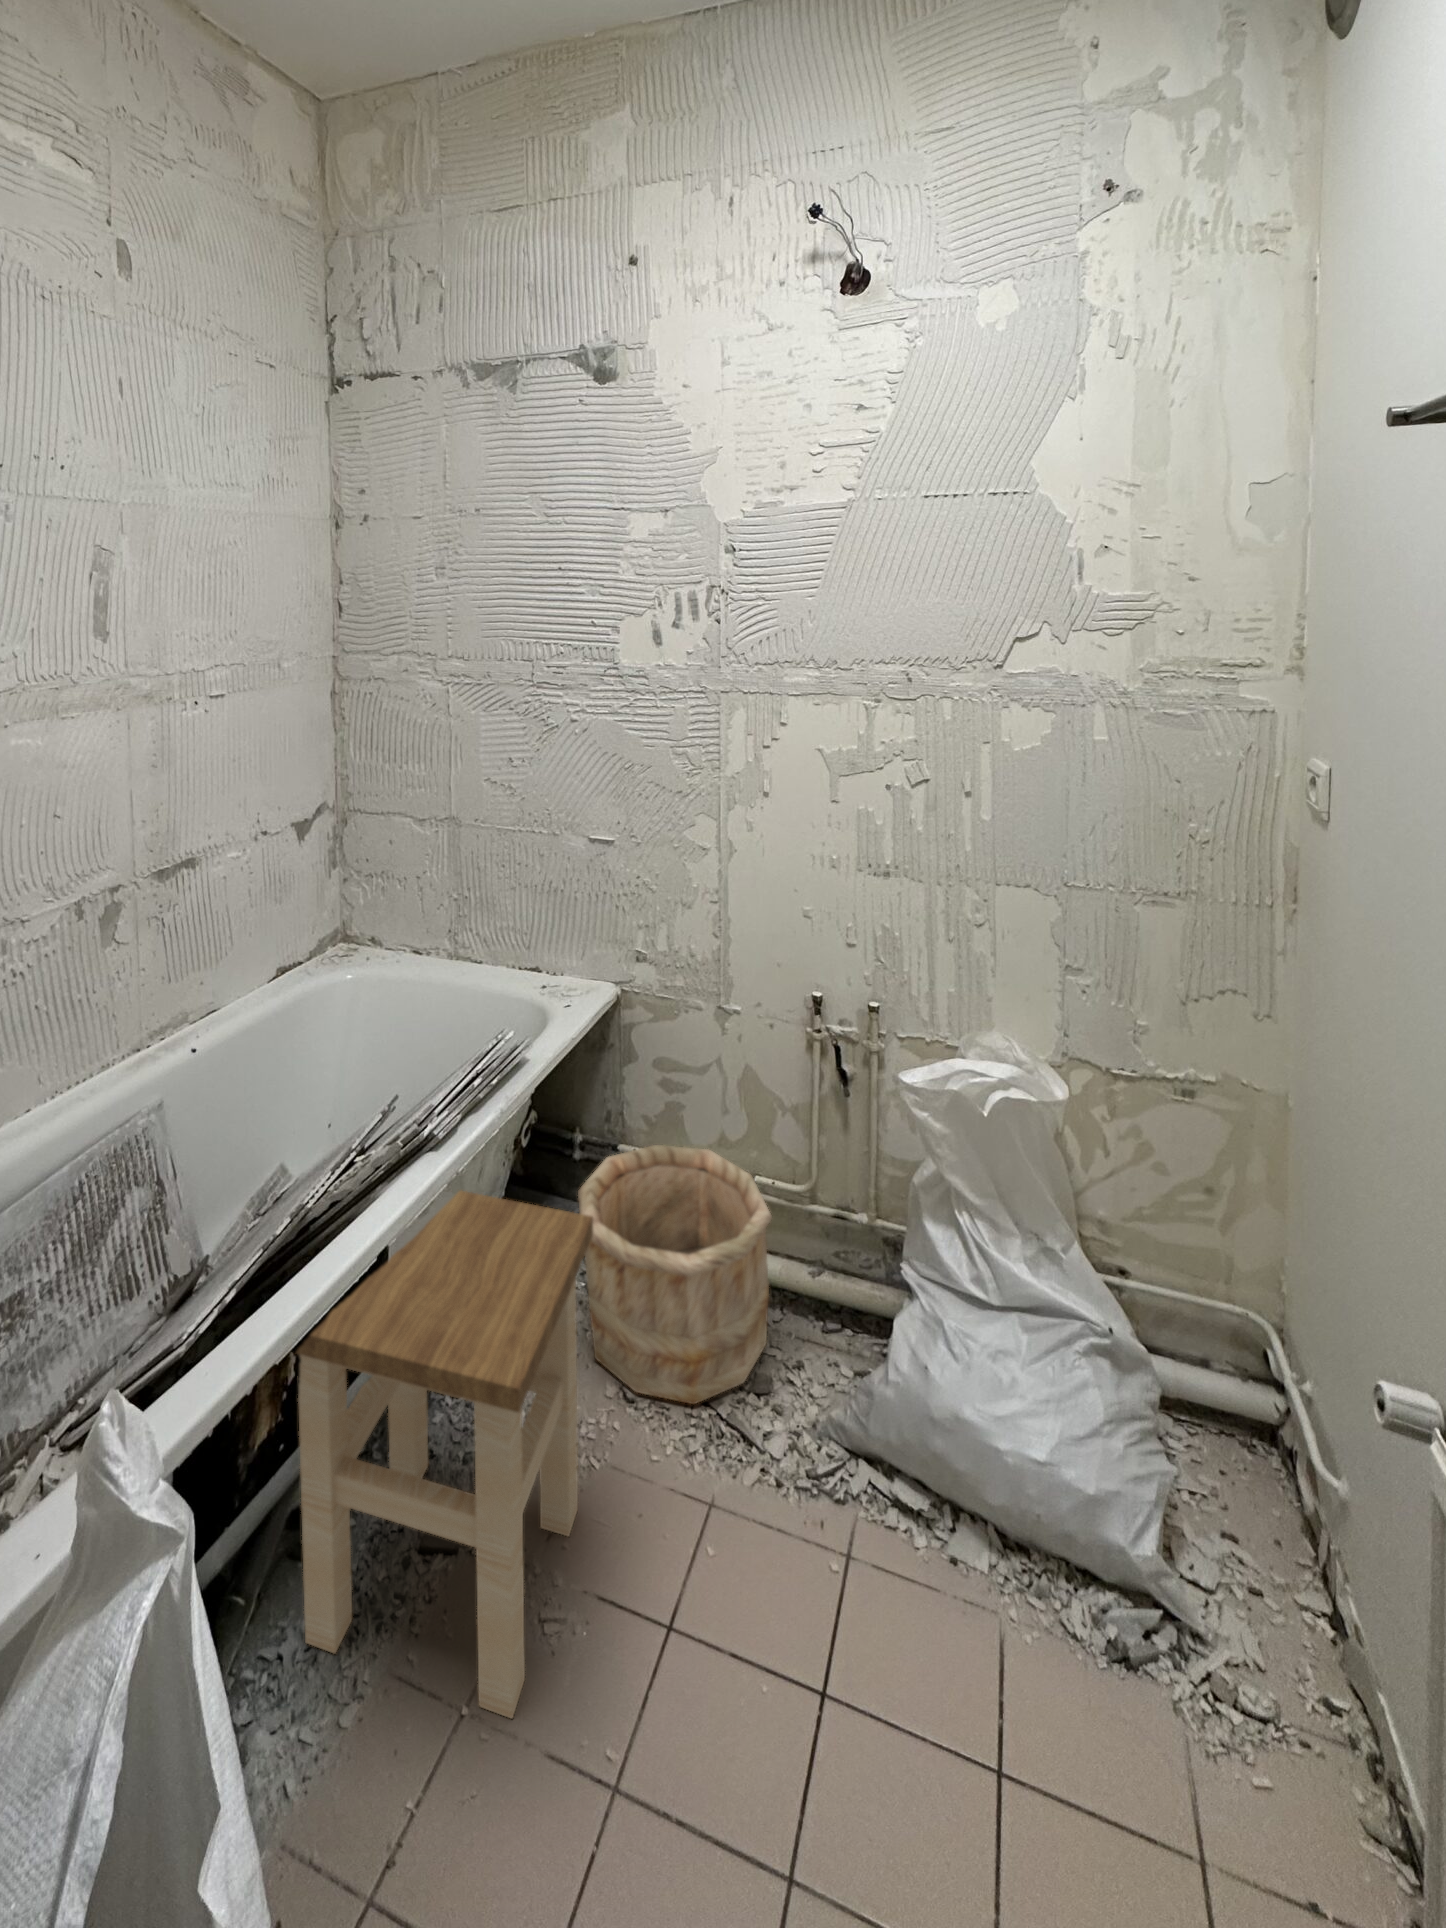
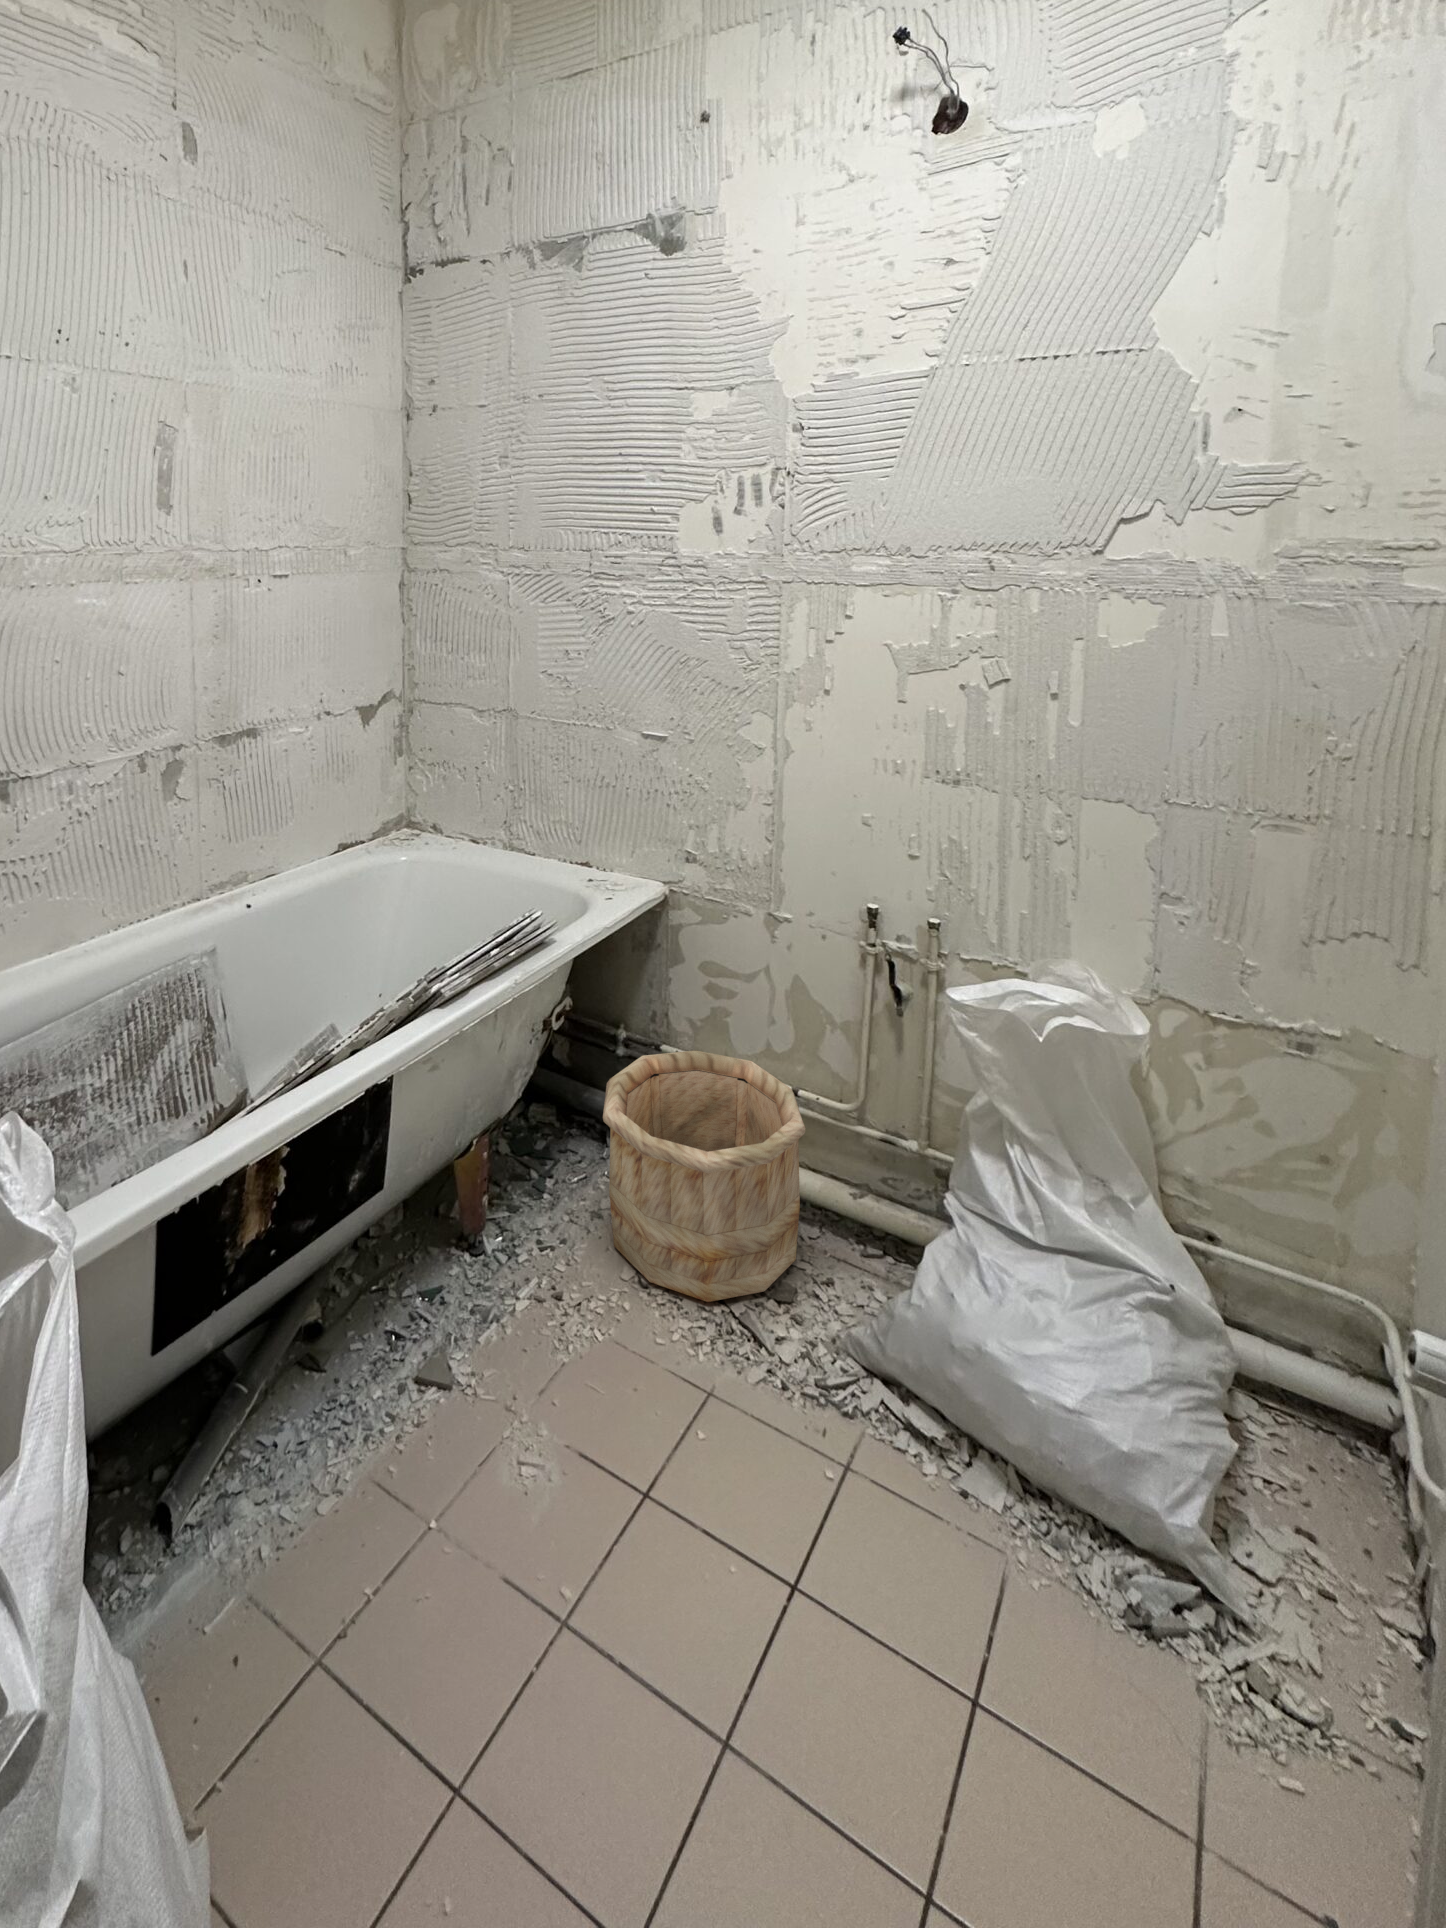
stool: present [297,1191,593,1718] -> none [273,1035,596,1537]

